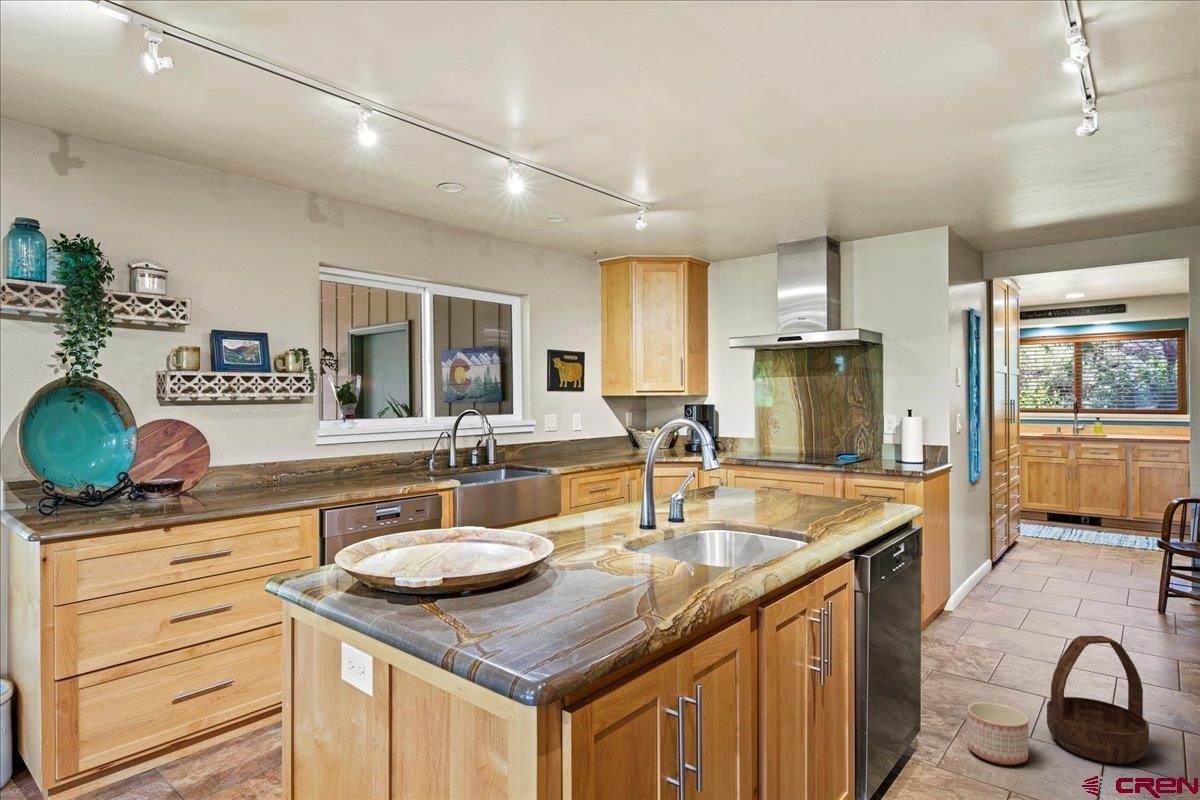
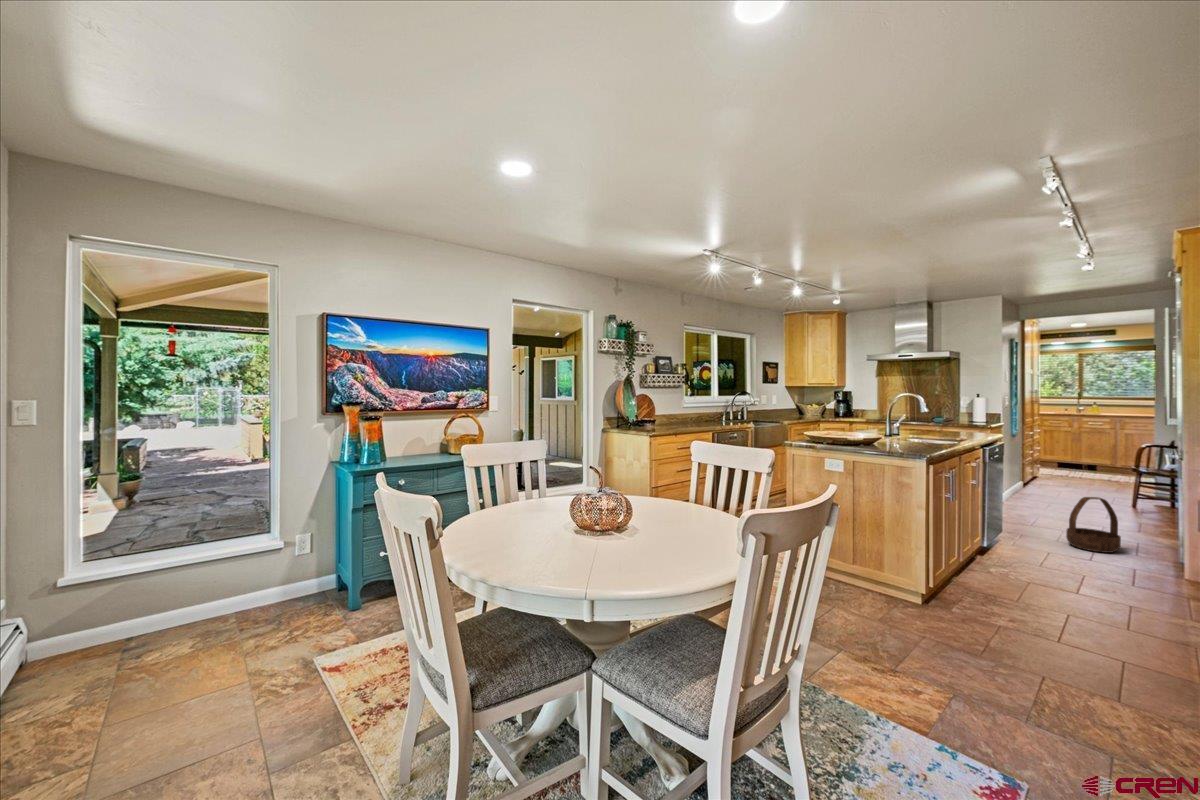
planter: present [967,702,1028,765] -> none [1025,526,1058,550]

